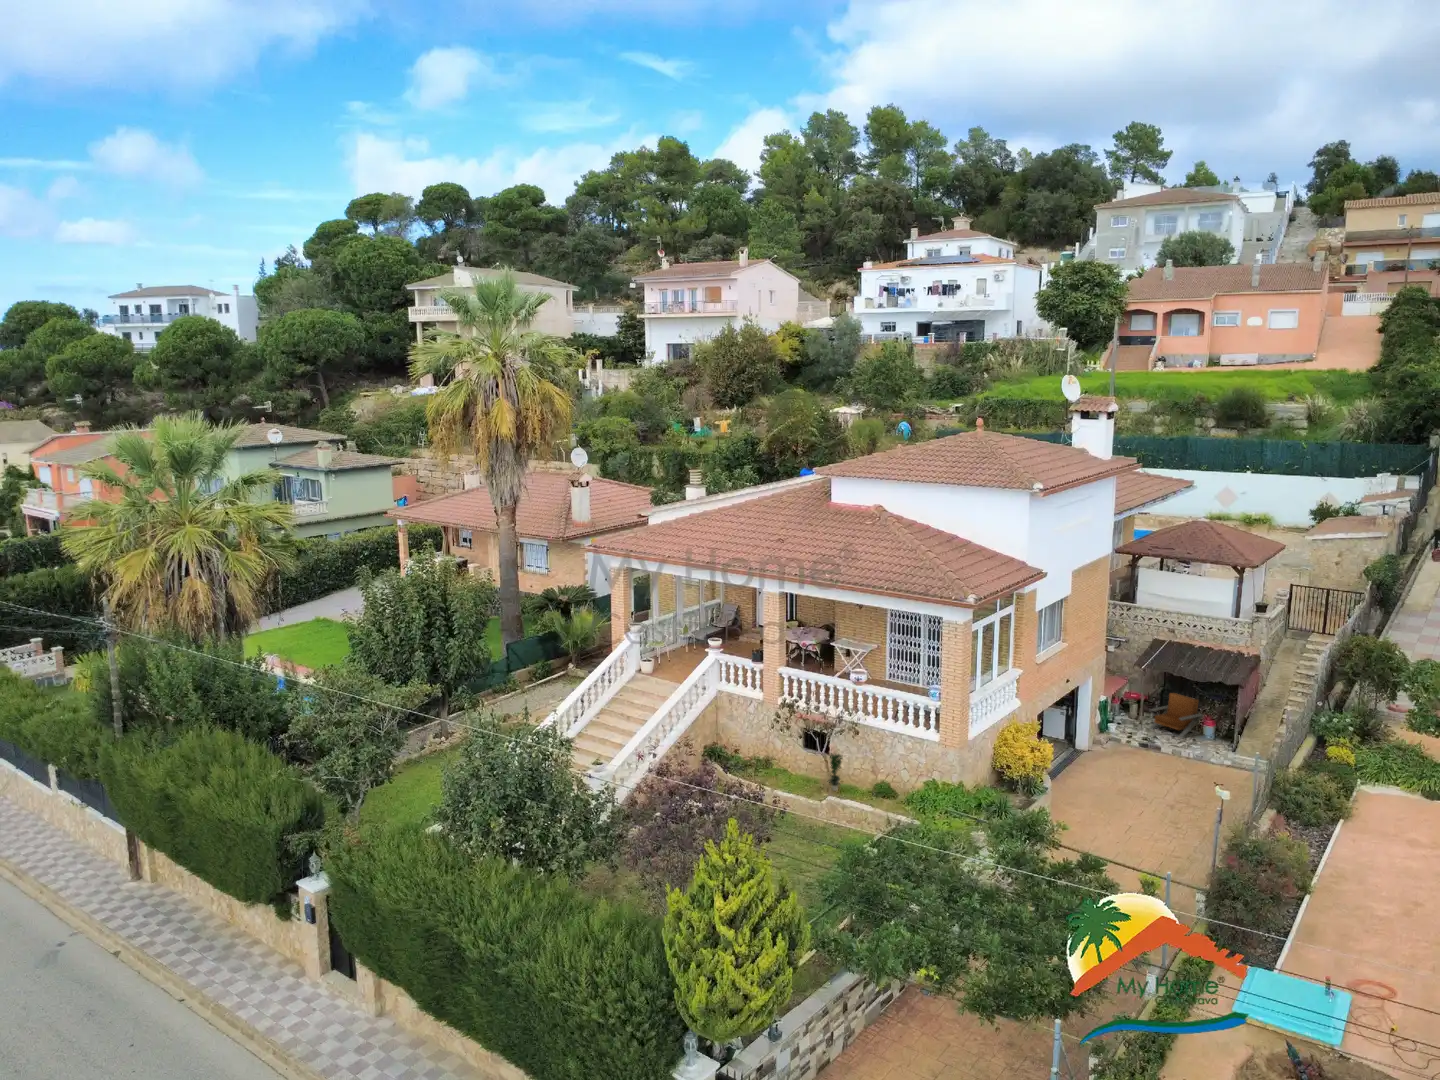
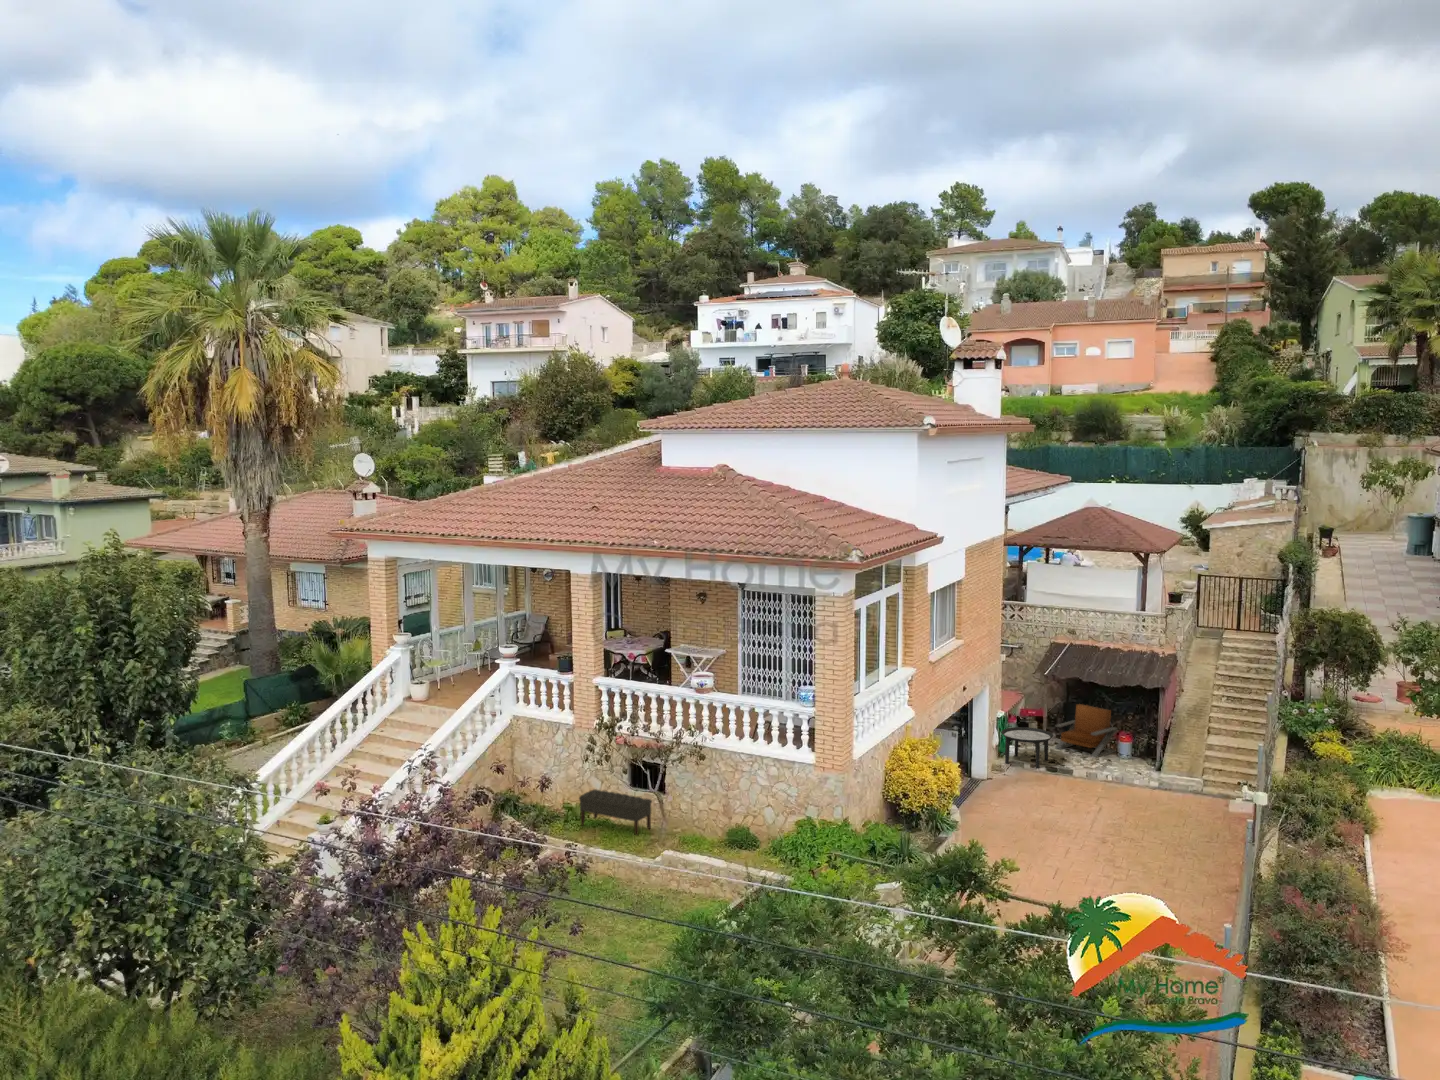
round table: none [1101,710,1145,745] -> present [1001,727,1053,769]
bench: none [766,748,819,785] -> present [579,789,652,835]
potted plant: present [827,753,843,791] -> none [662,787,685,843]

